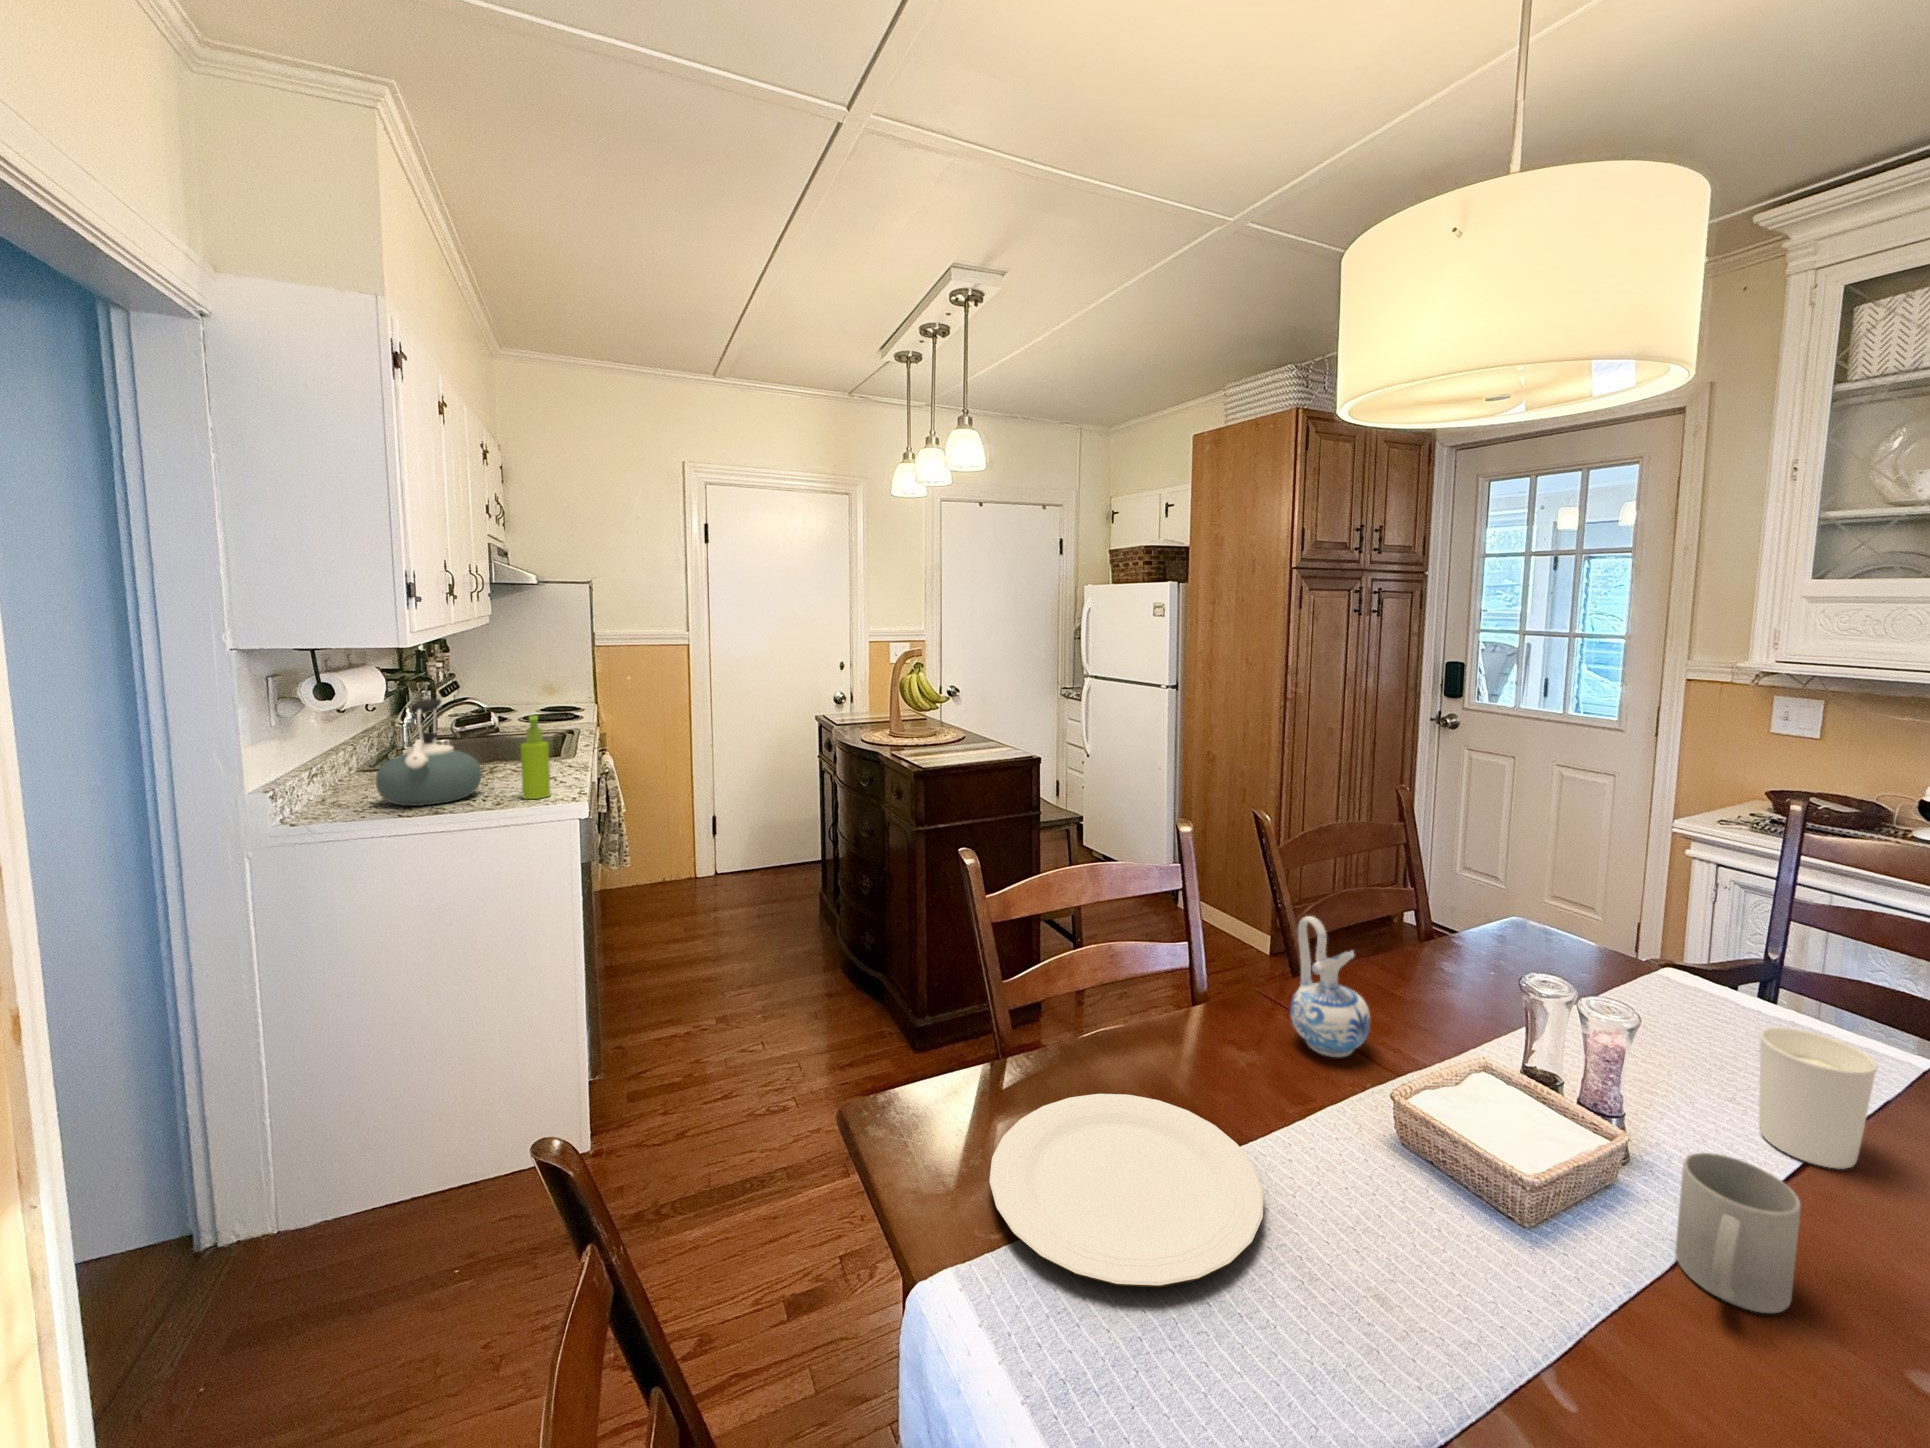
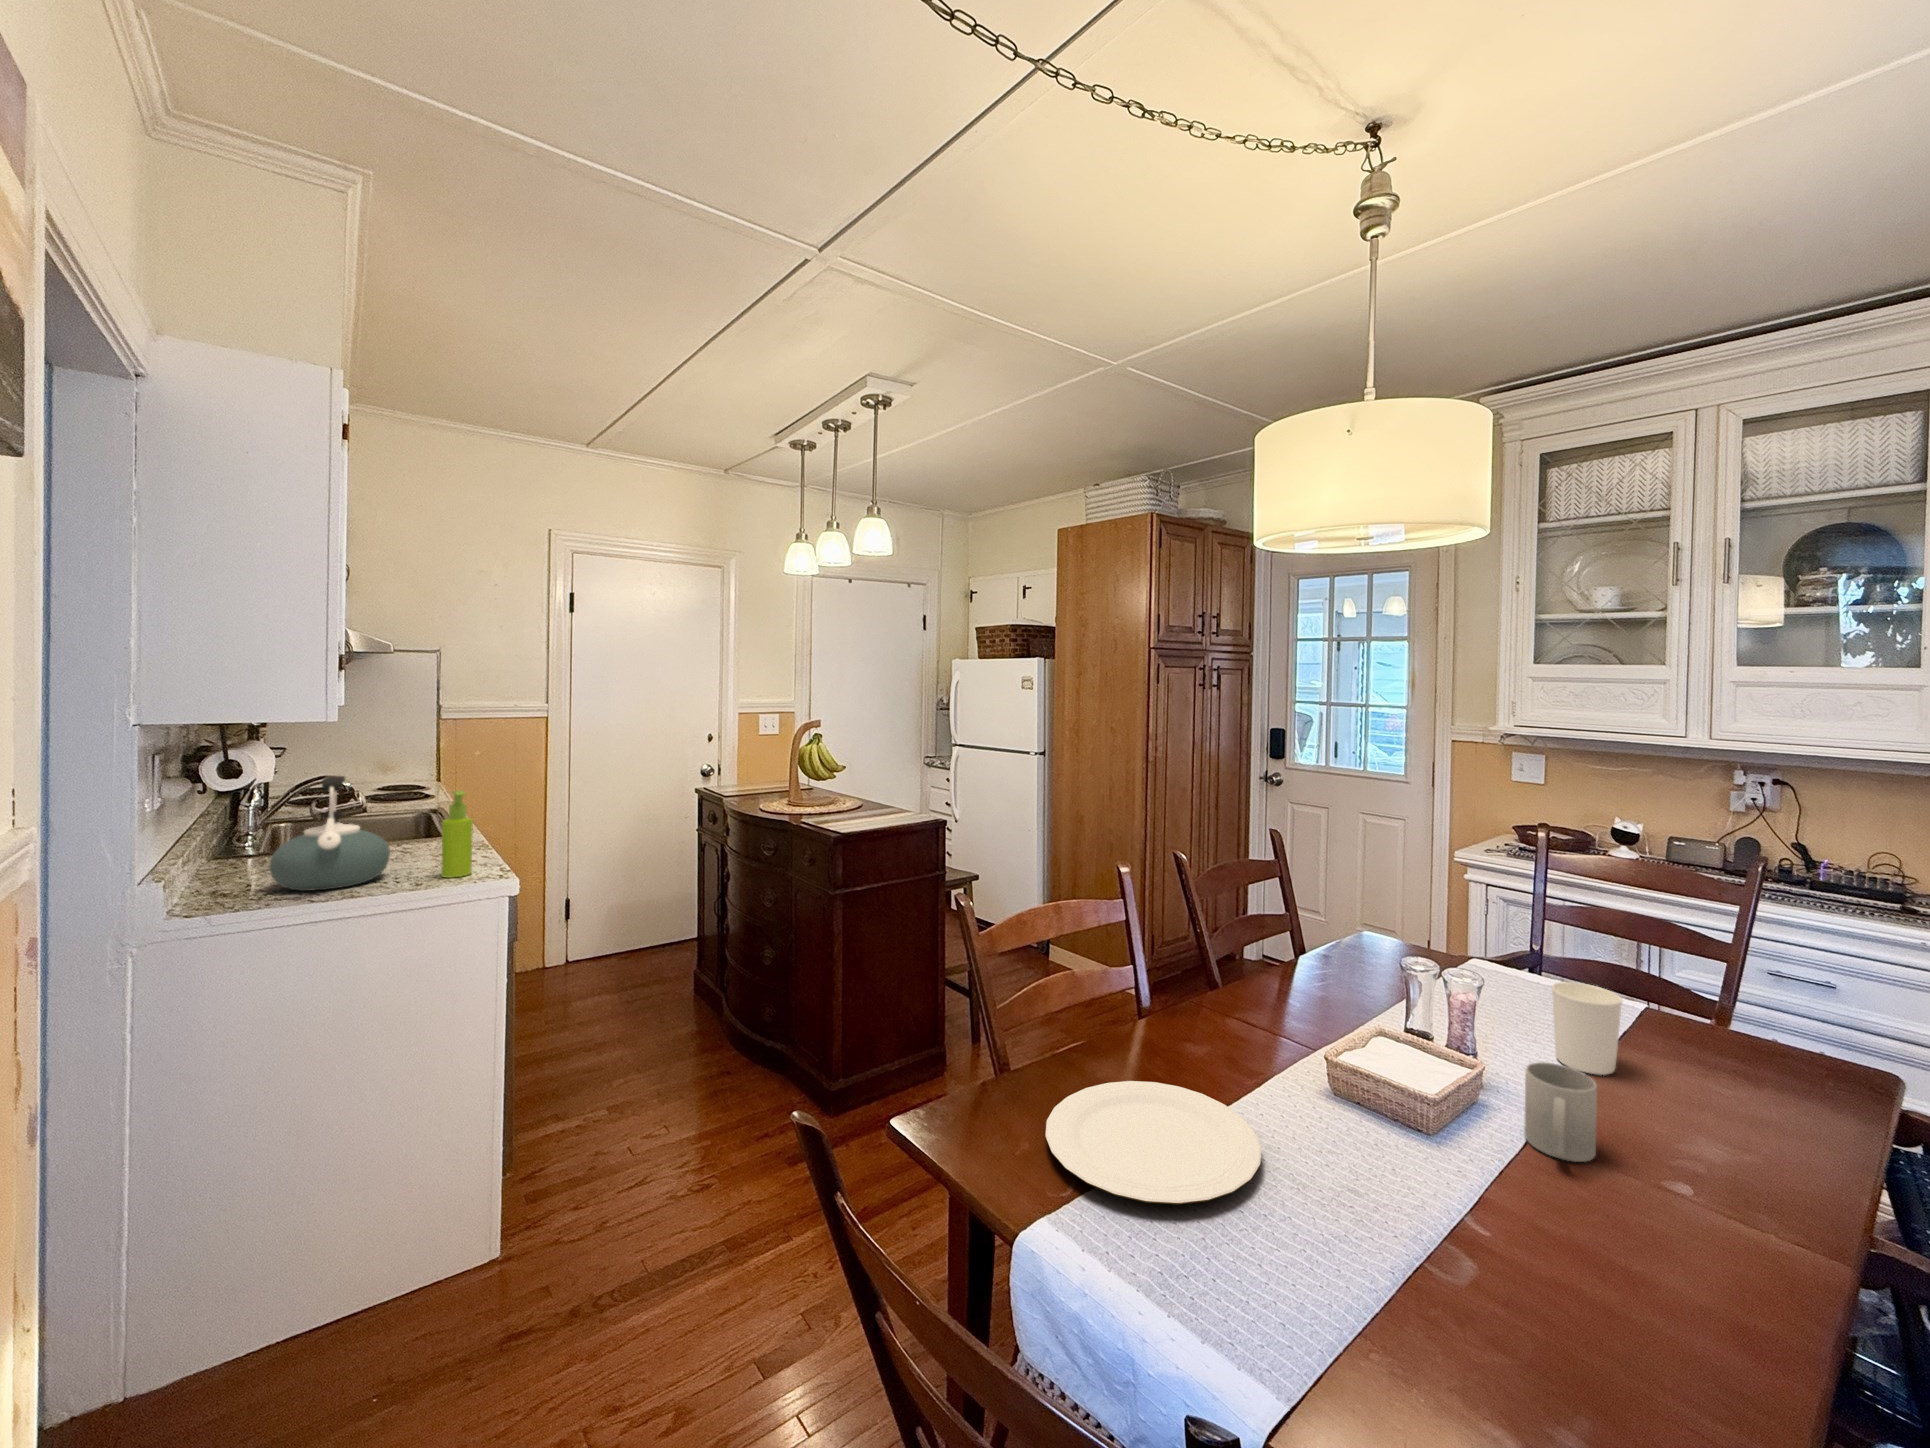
ceramic pitcher: present [1290,916,1370,1057] -> none [1231,930,1293,1041]

